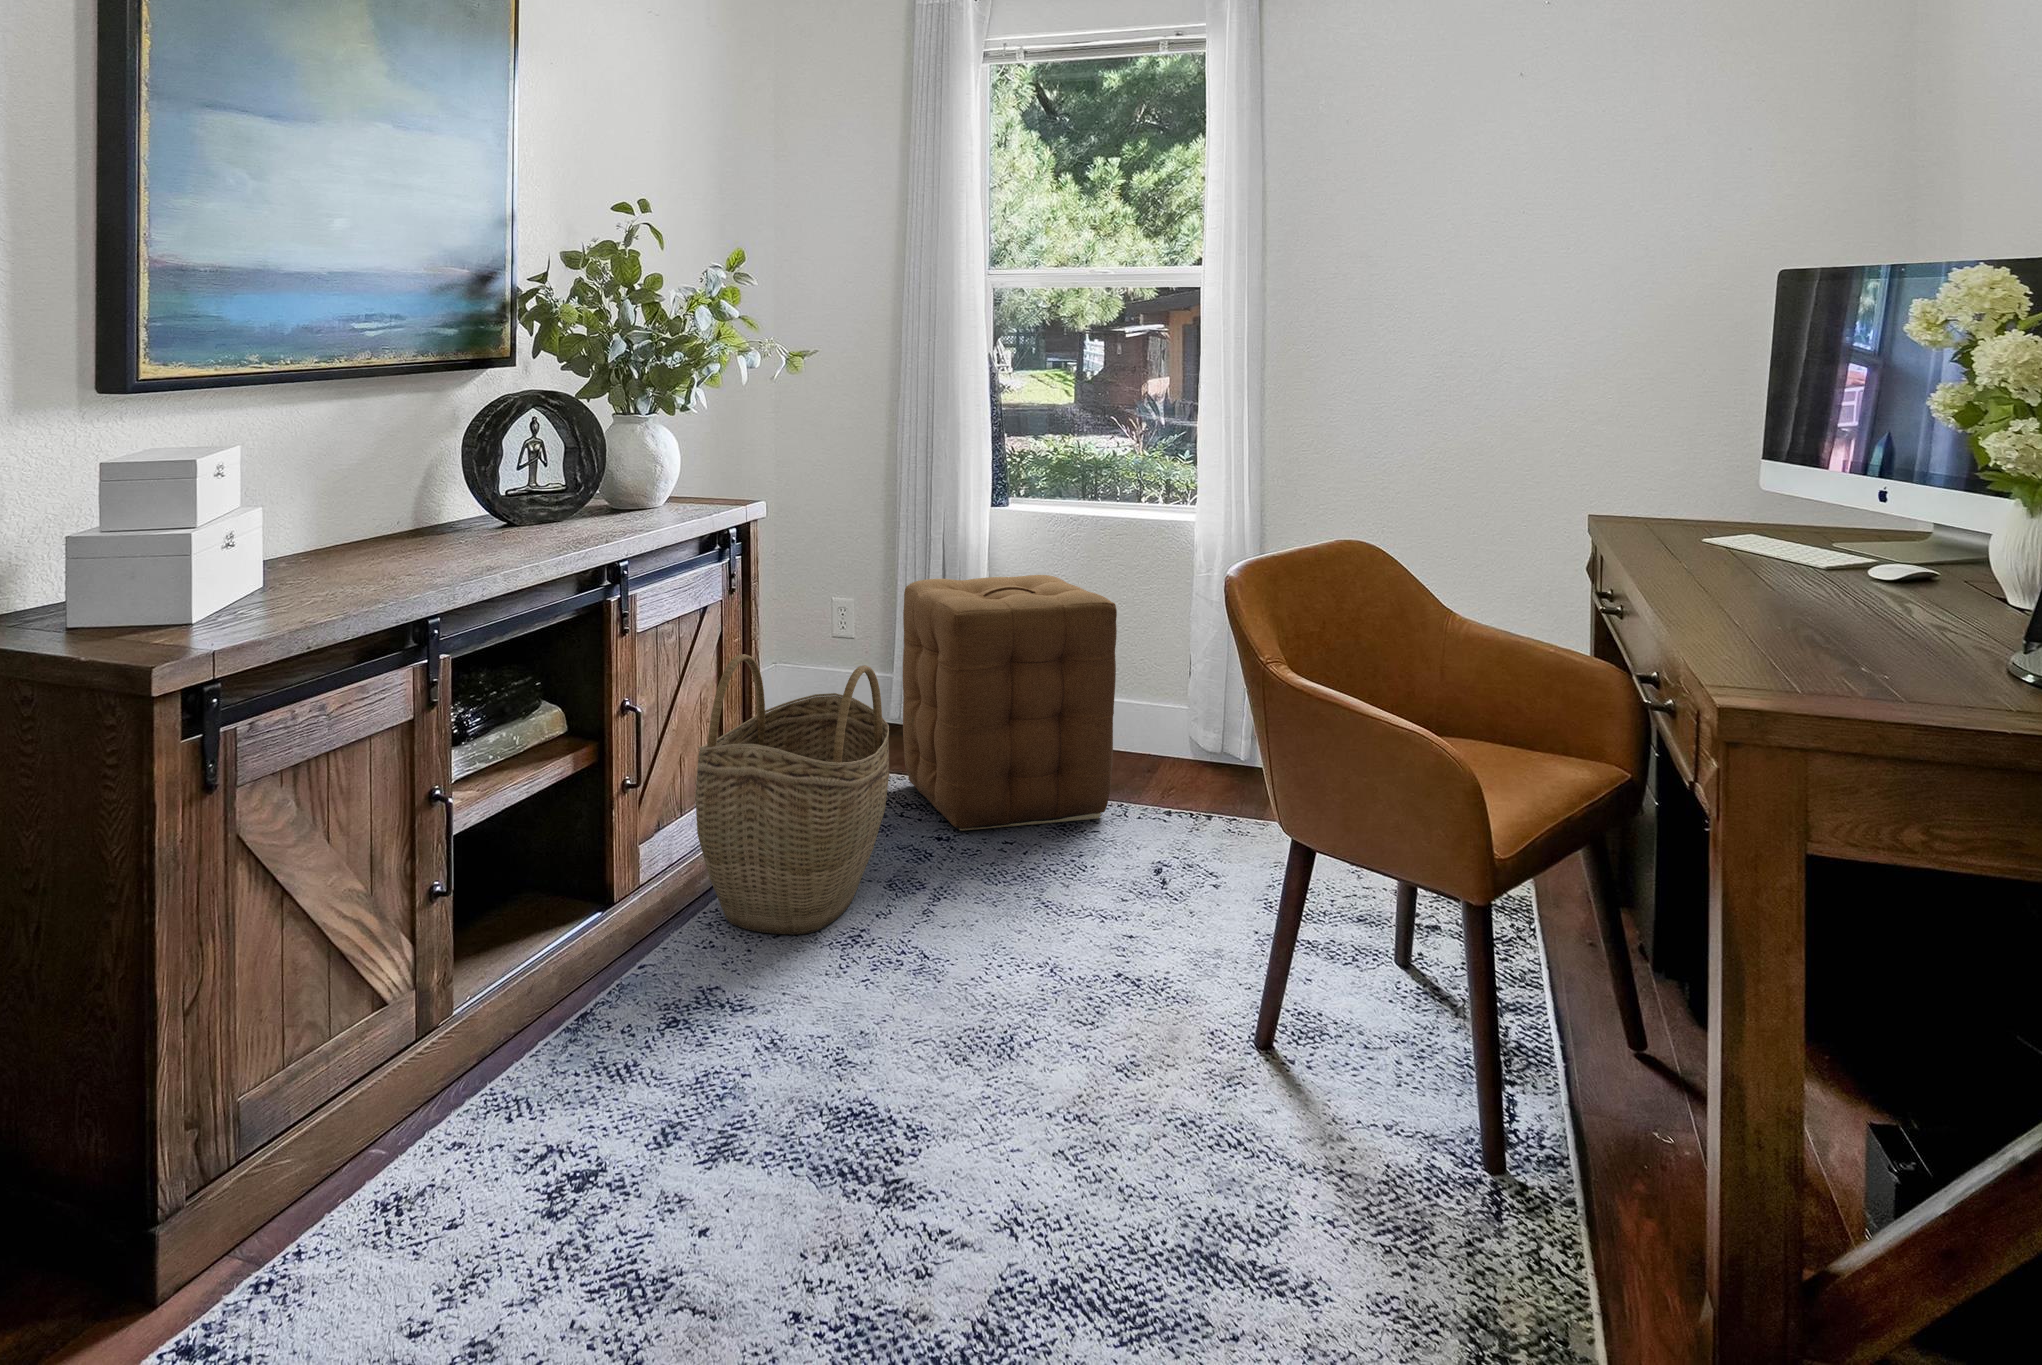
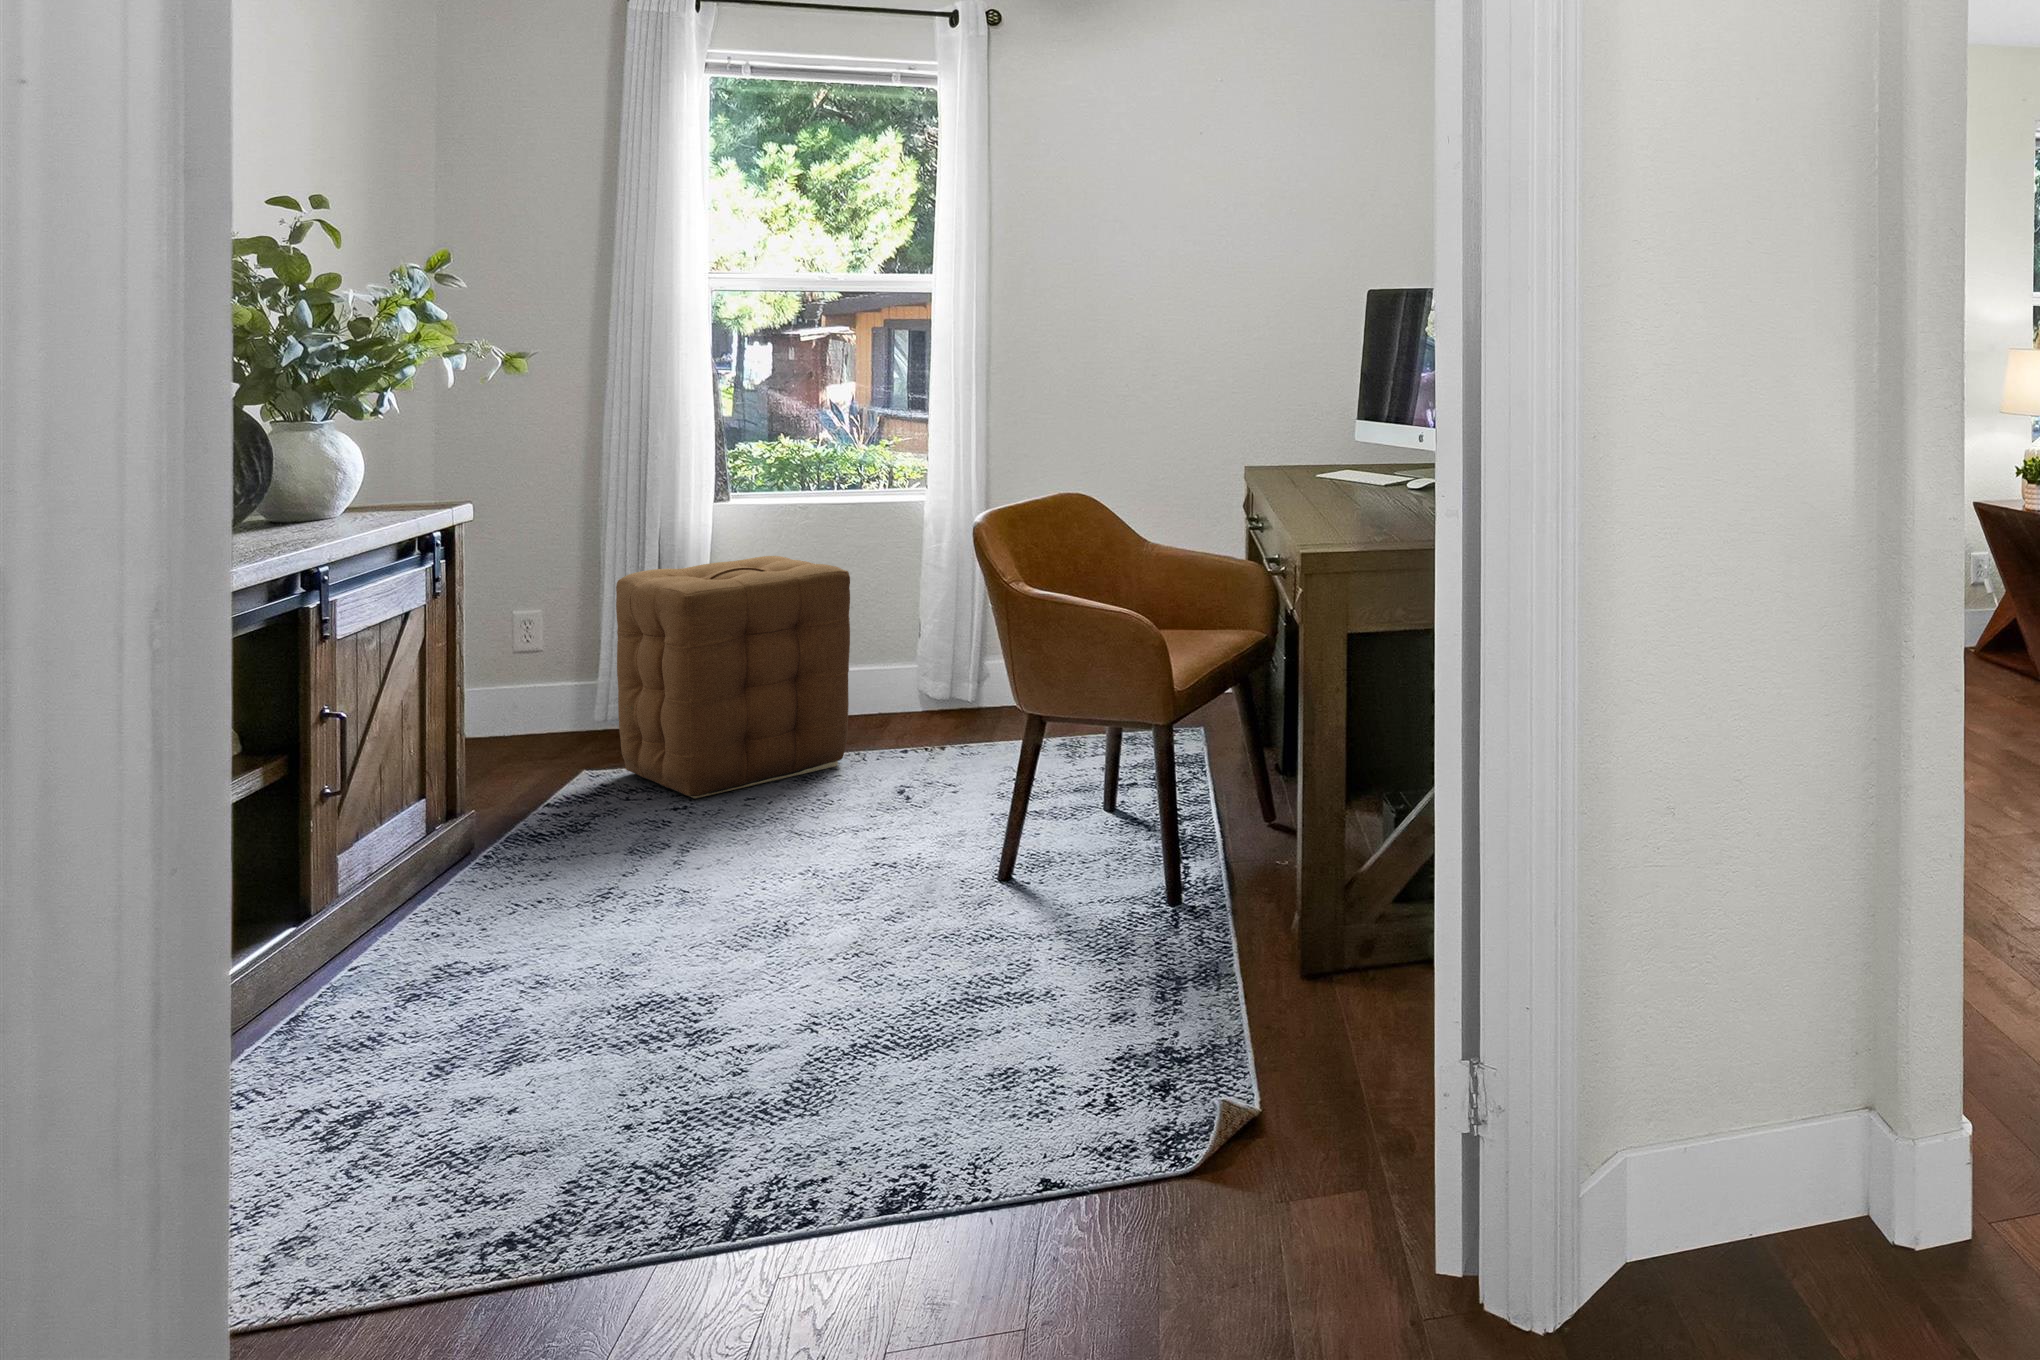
woven basket: present [695,654,889,934] -> none [410,645,627,912]

